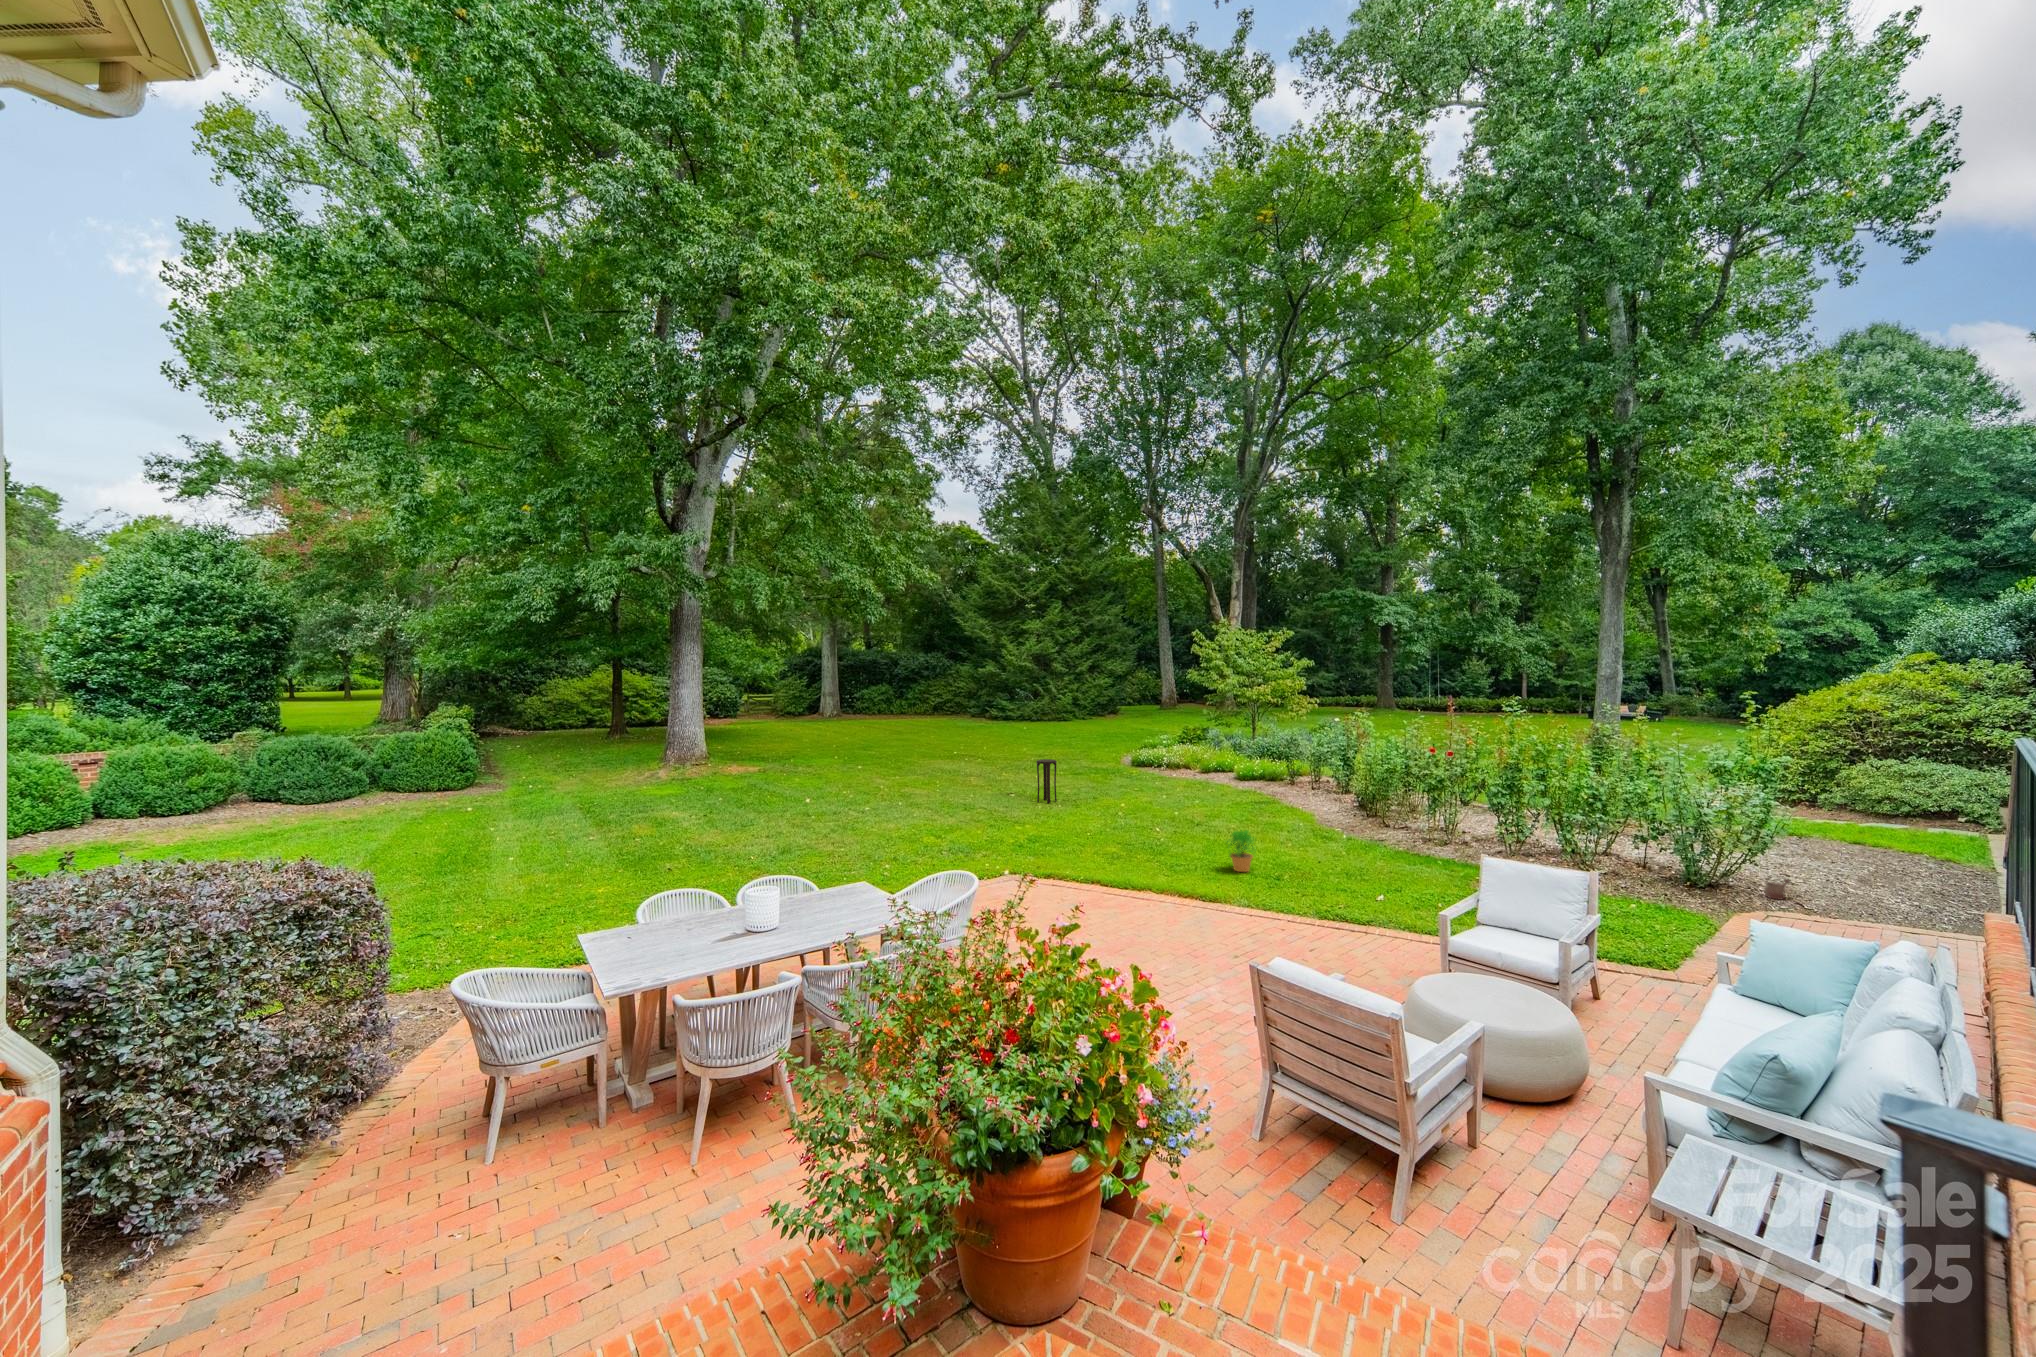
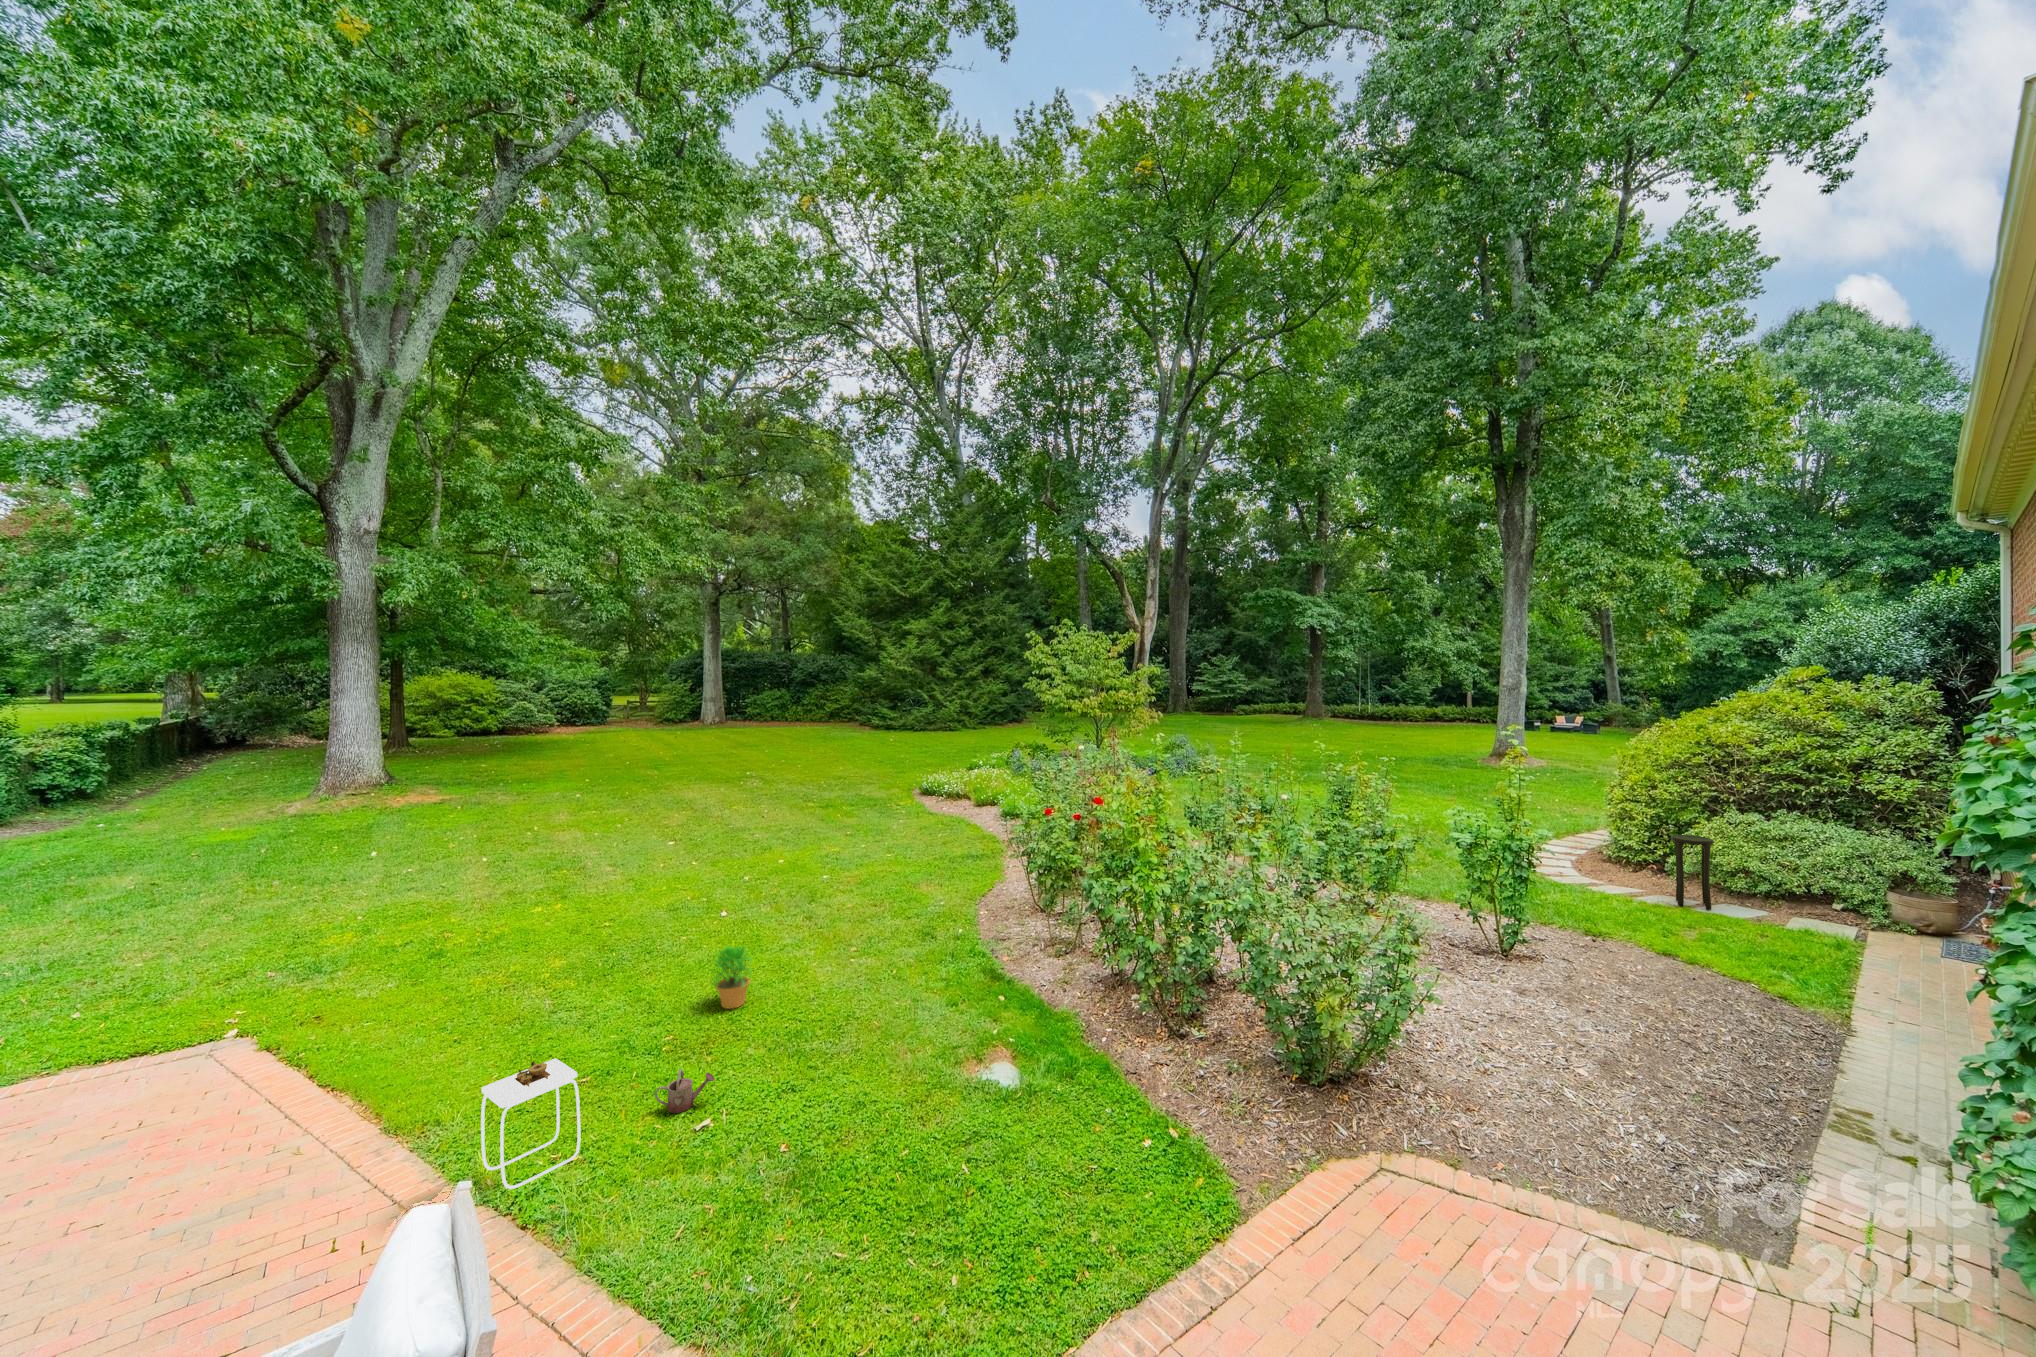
stool: present [1037,759,1057,803] -> present [1670,835,1714,910]
side table: none [1245,870,1288,937] -> present [481,1059,581,1189]
watering can: present [1765,876,1790,900] -> present [655,1069,715,1113]

